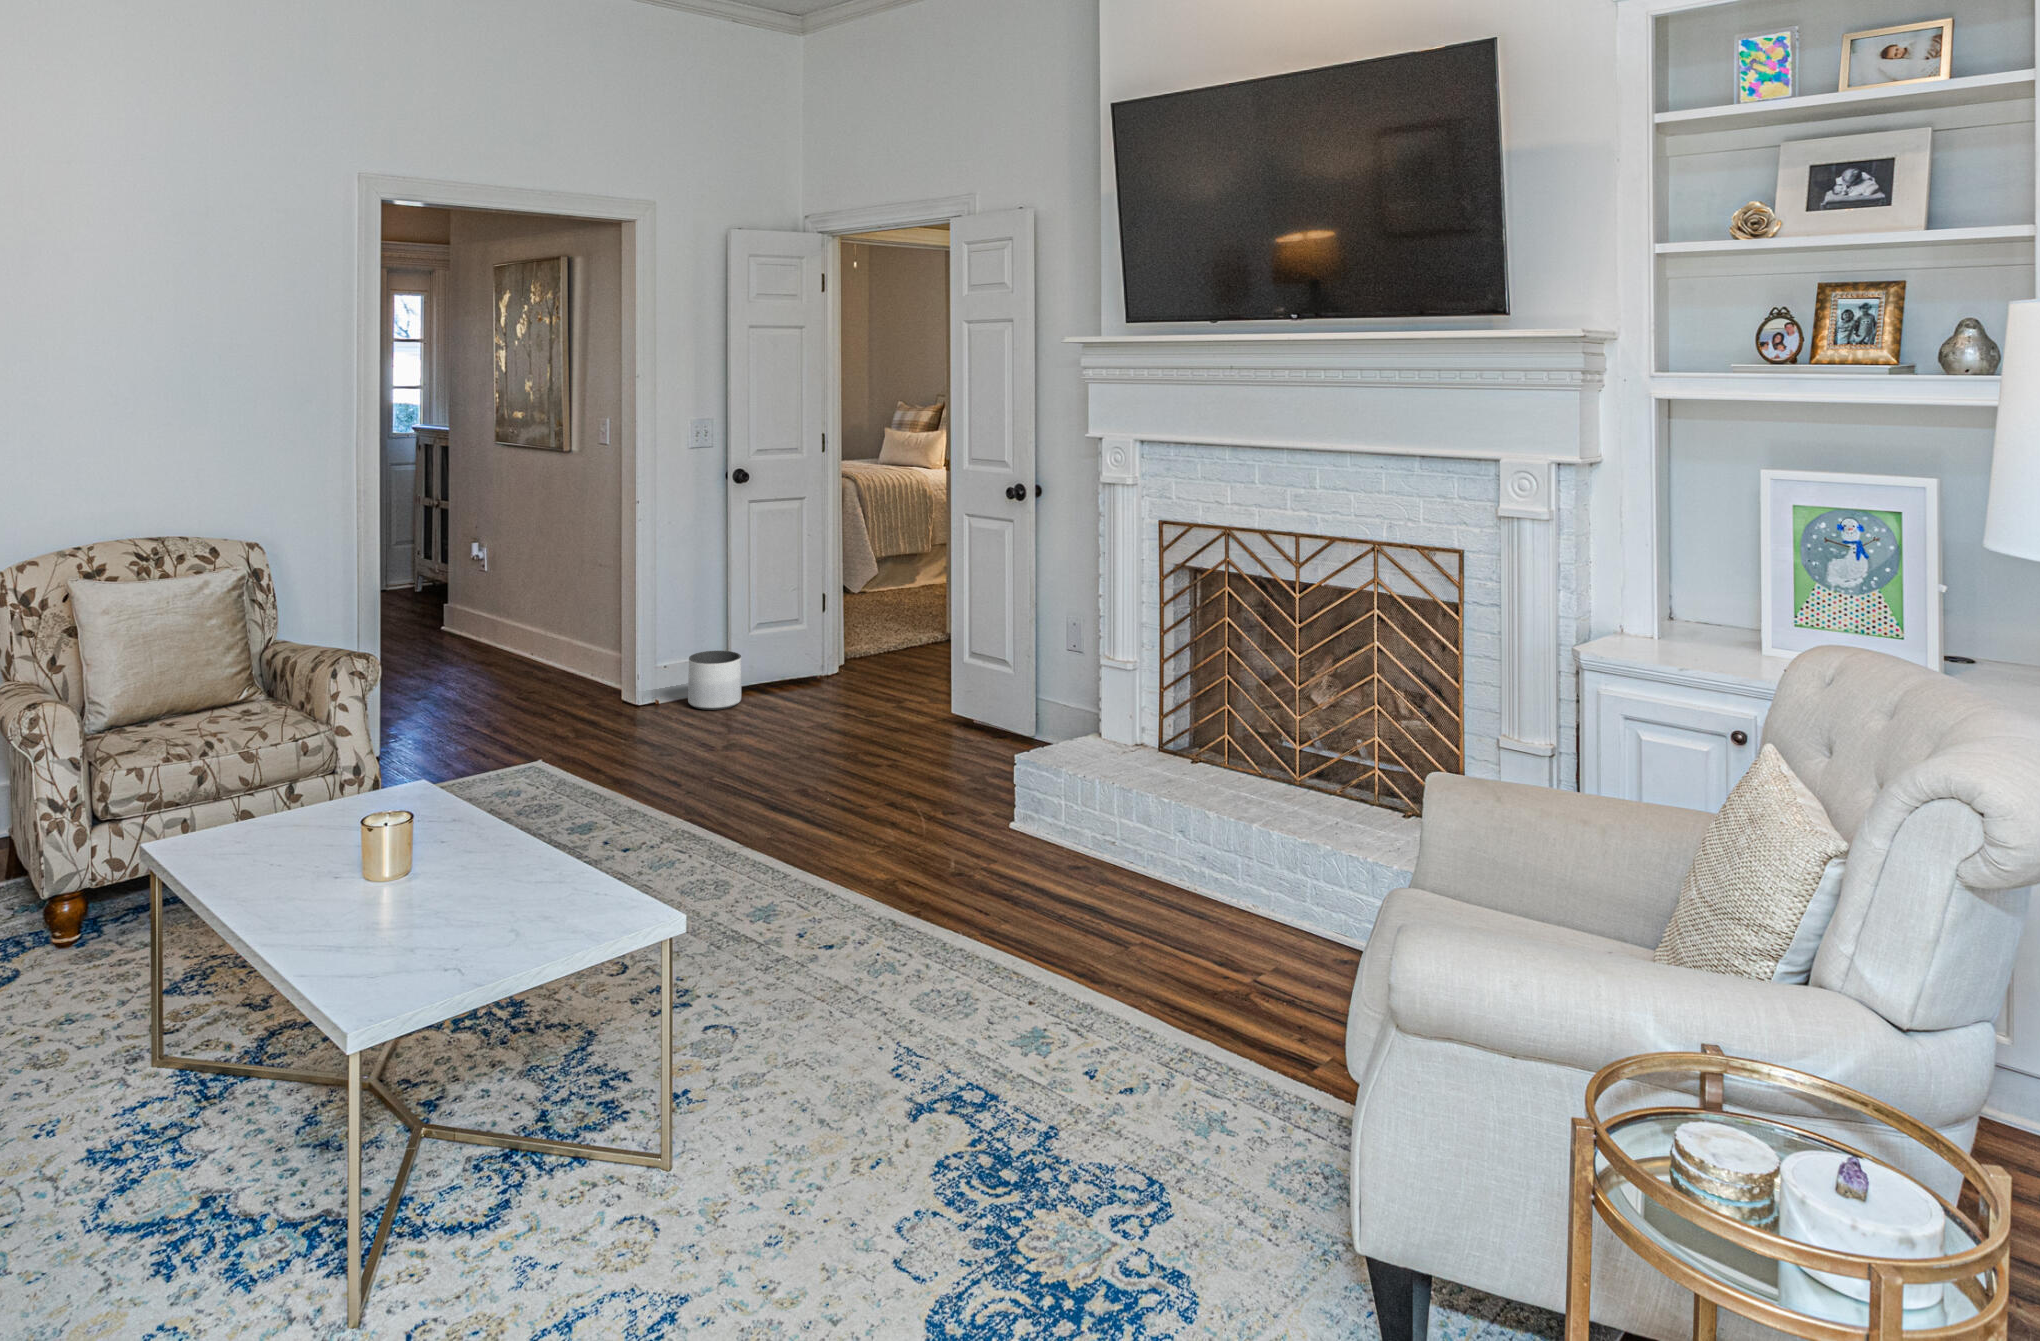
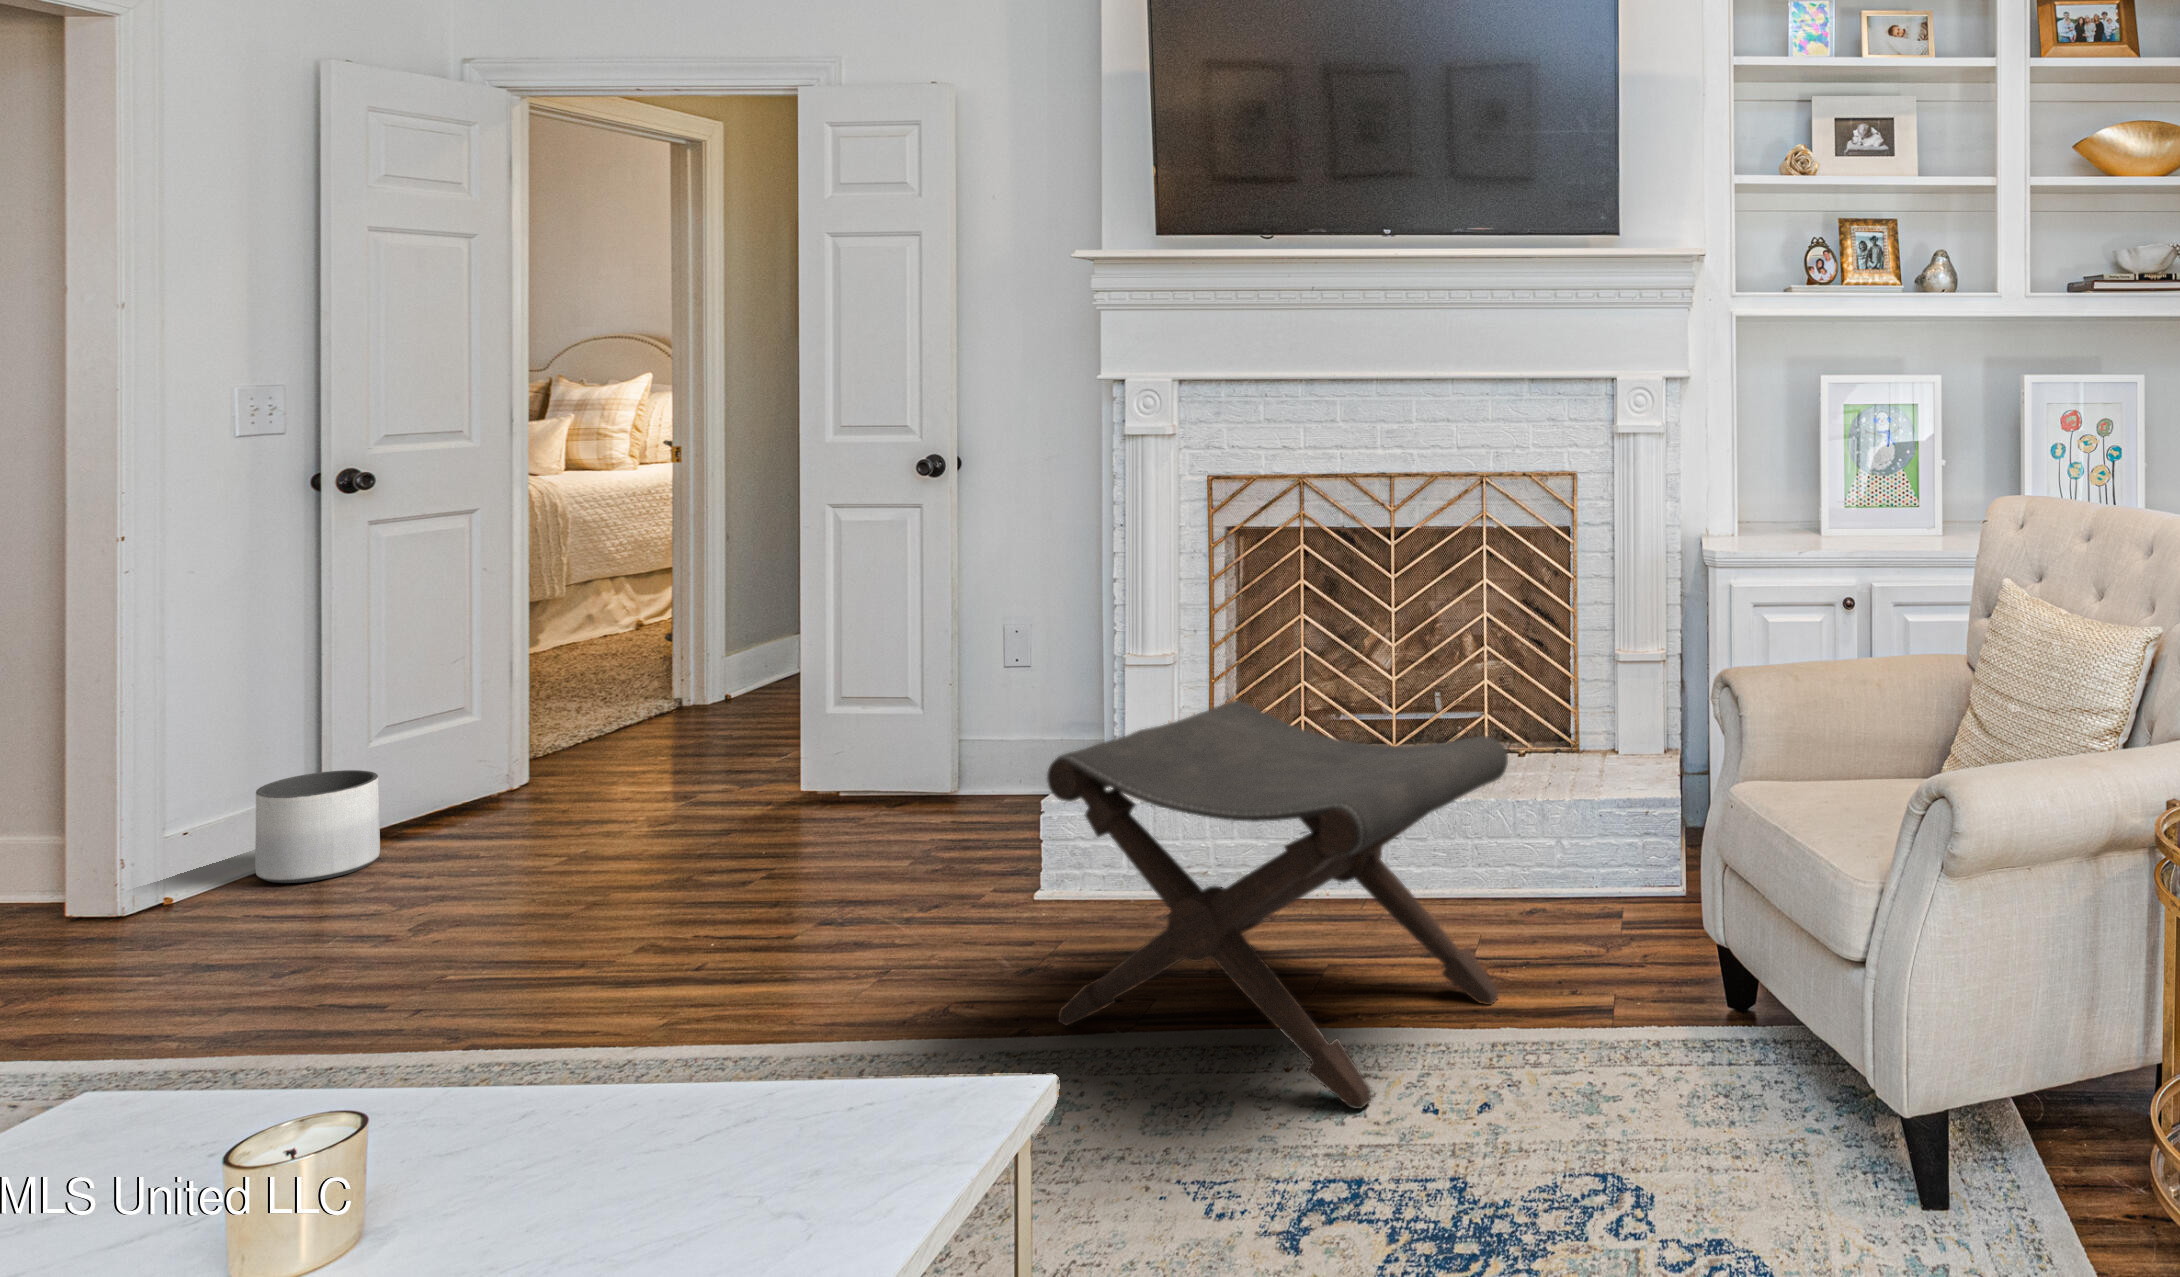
footstool: none [925,712,1240,1050] -> present [1047,701,1508,1109]

